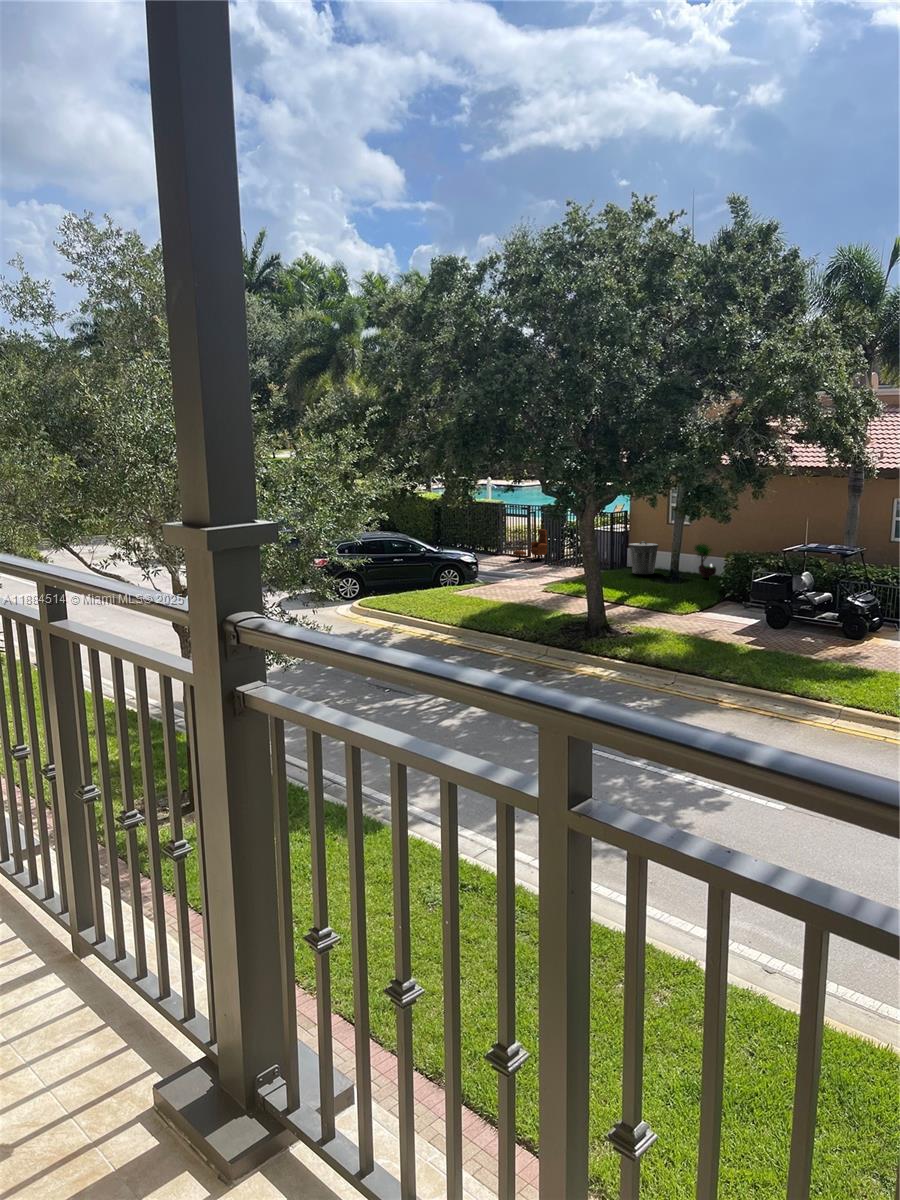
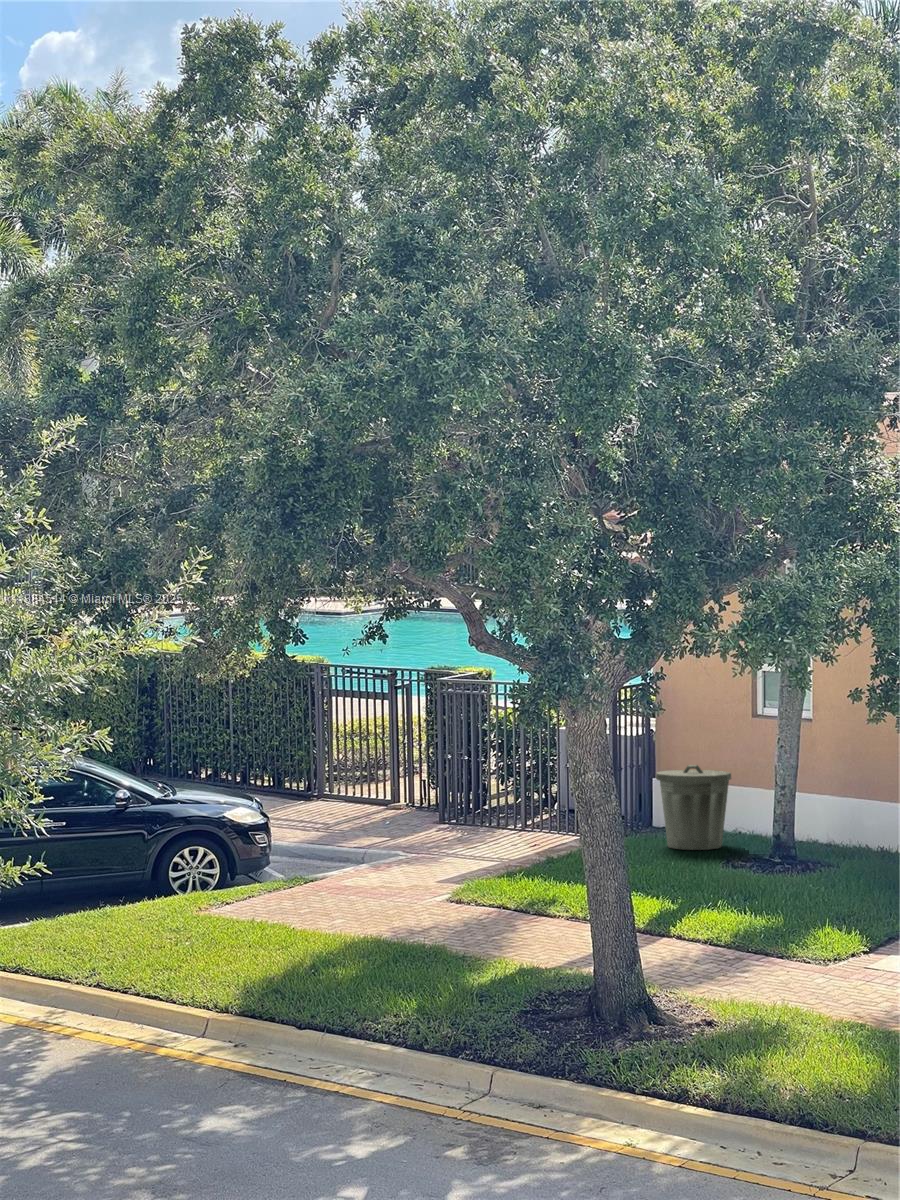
lounge chair: present [513,529,547,562] -> none [354,737,448,823]
potted tree: present [694,544,716,578] -> none [819,760,880,857]

